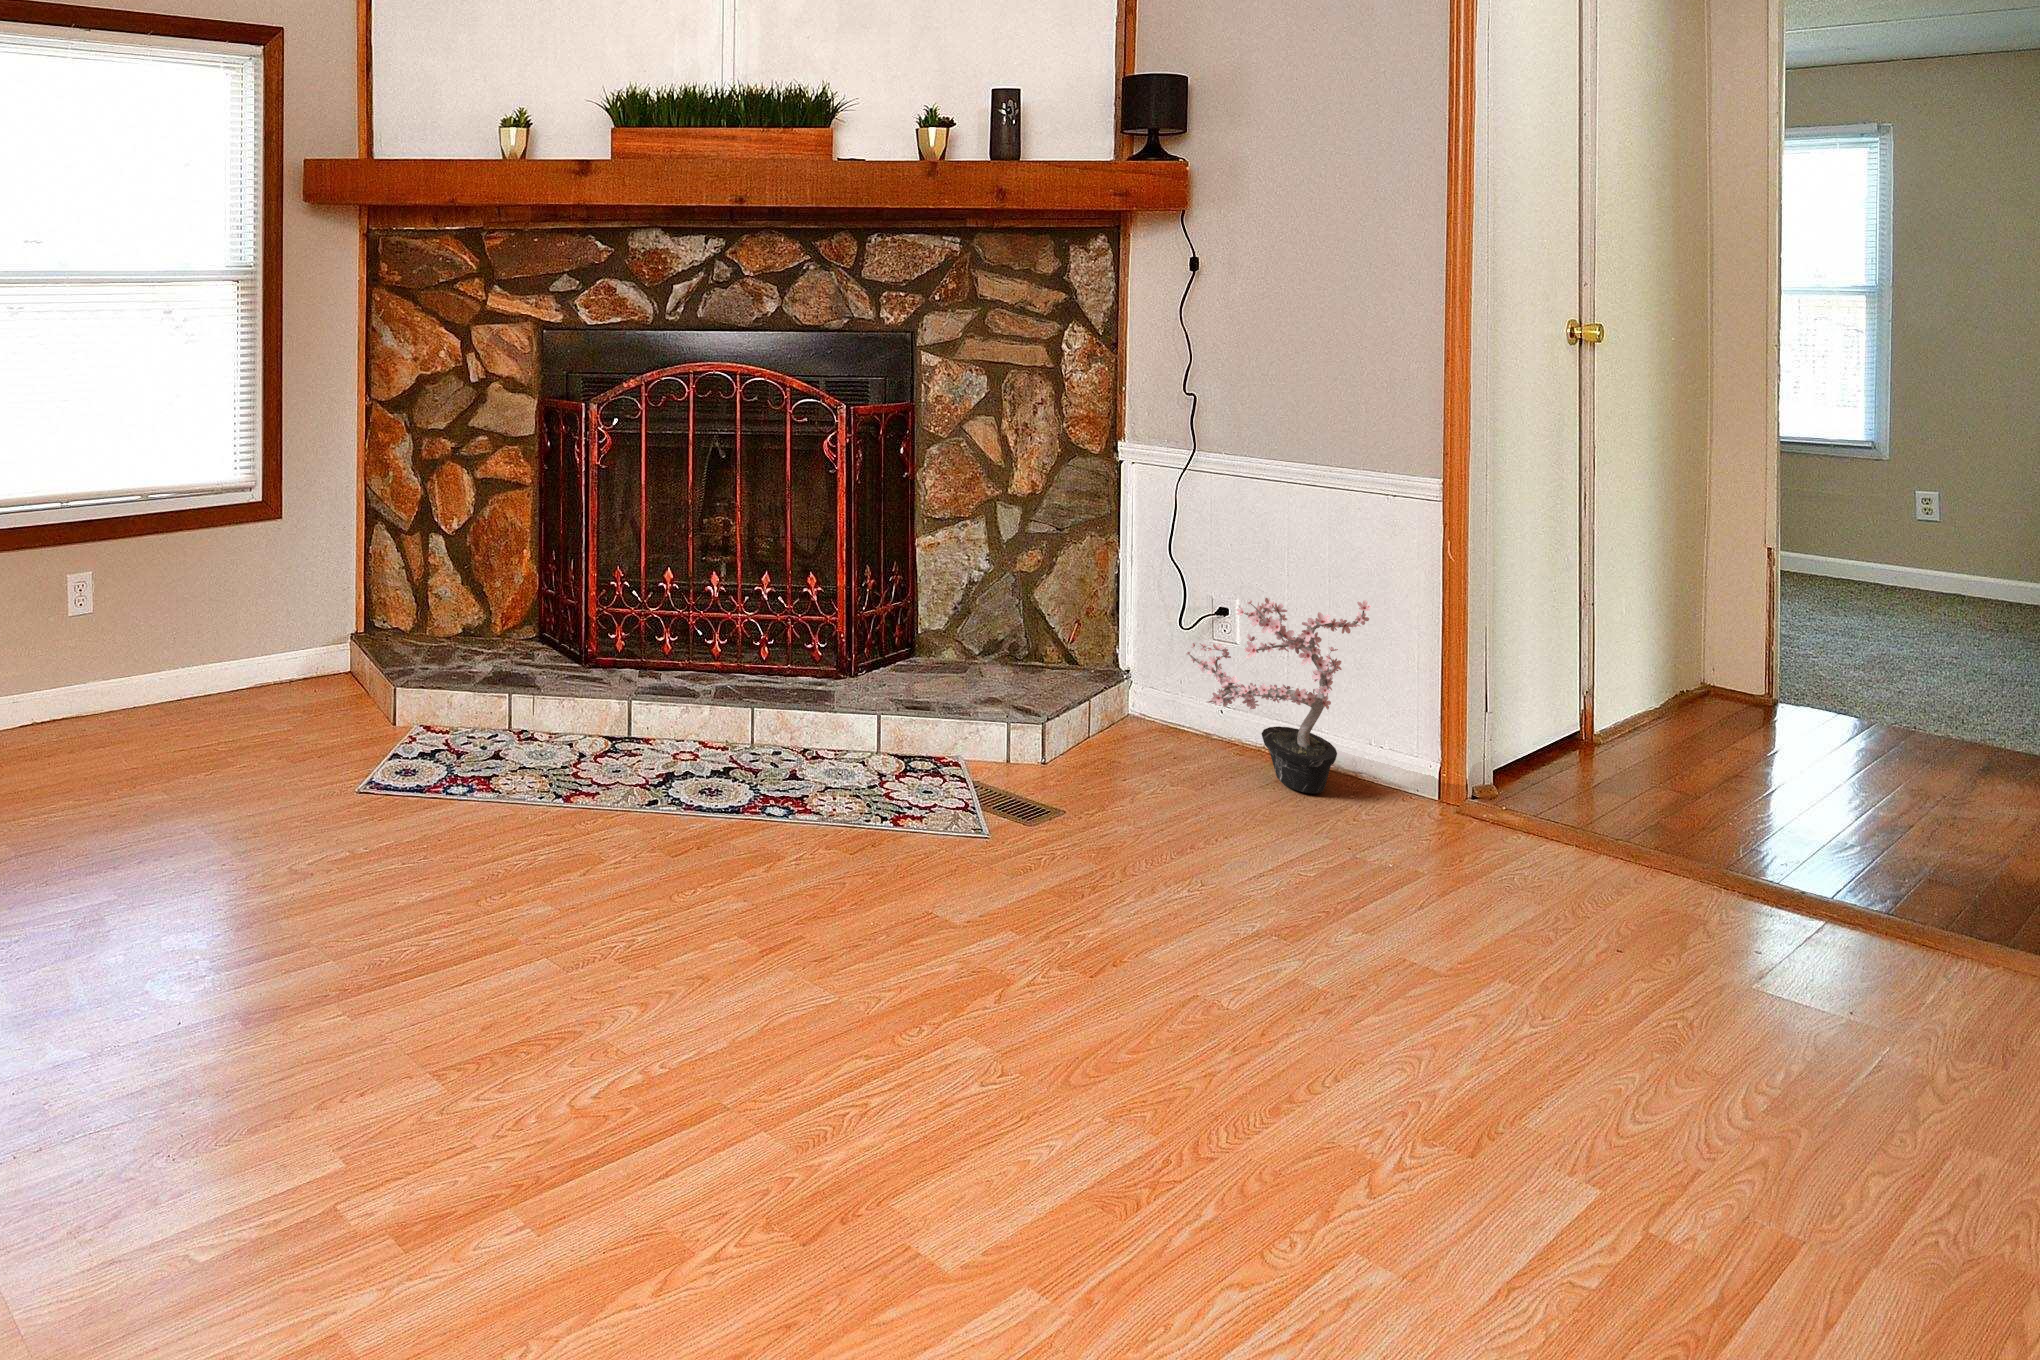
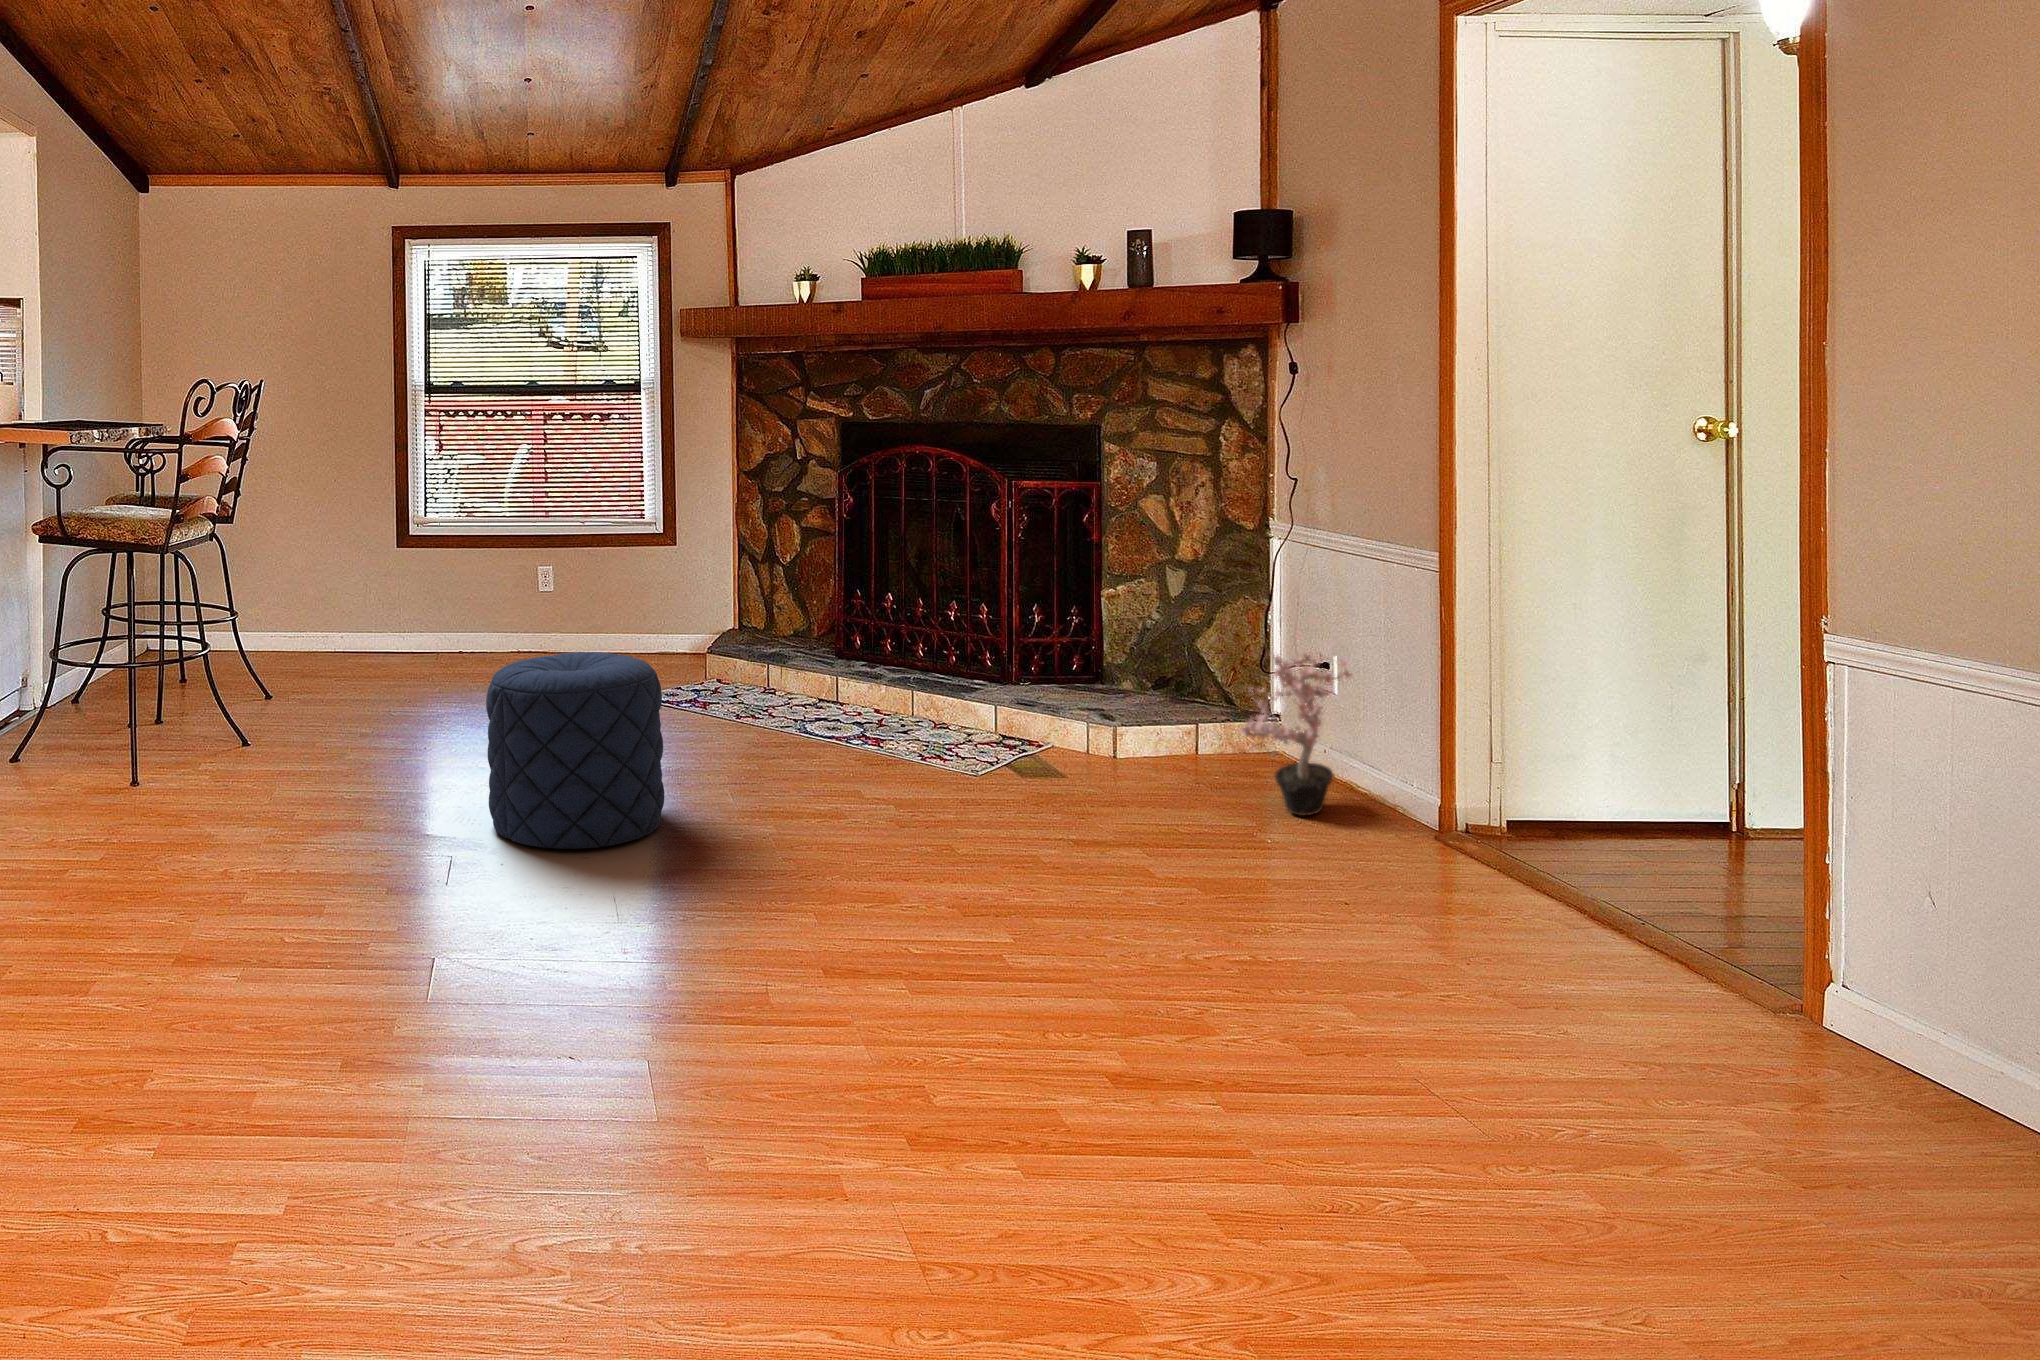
pouf: none [426,702,739,1079] -> present [486,652,665,849]

